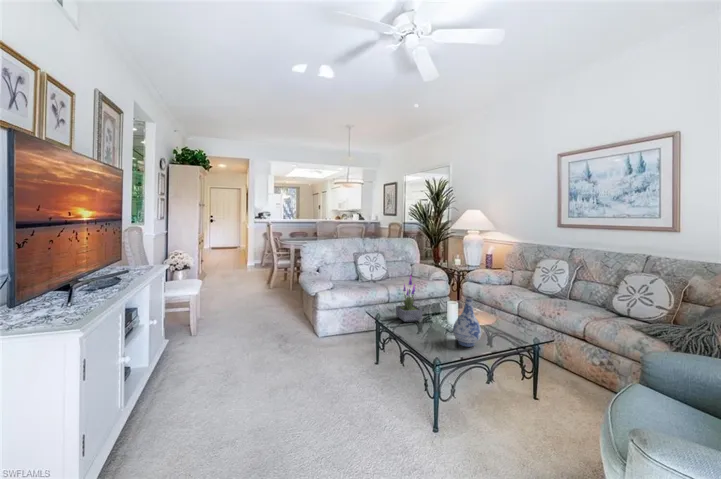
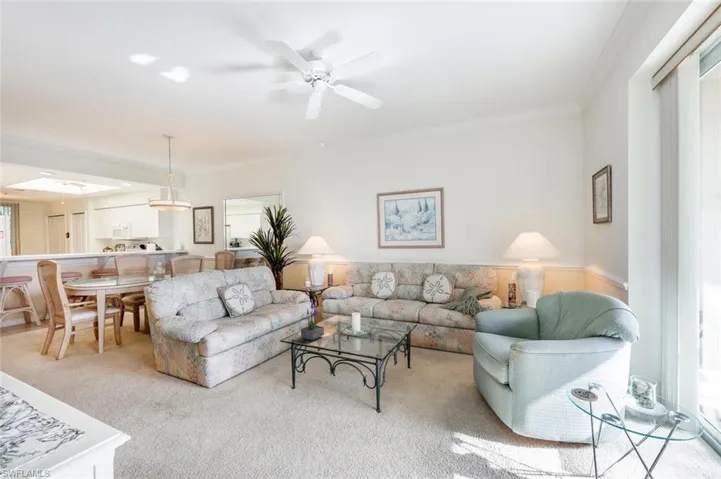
vase: present [453,296,481,347] -> none [359,308,378,344]

